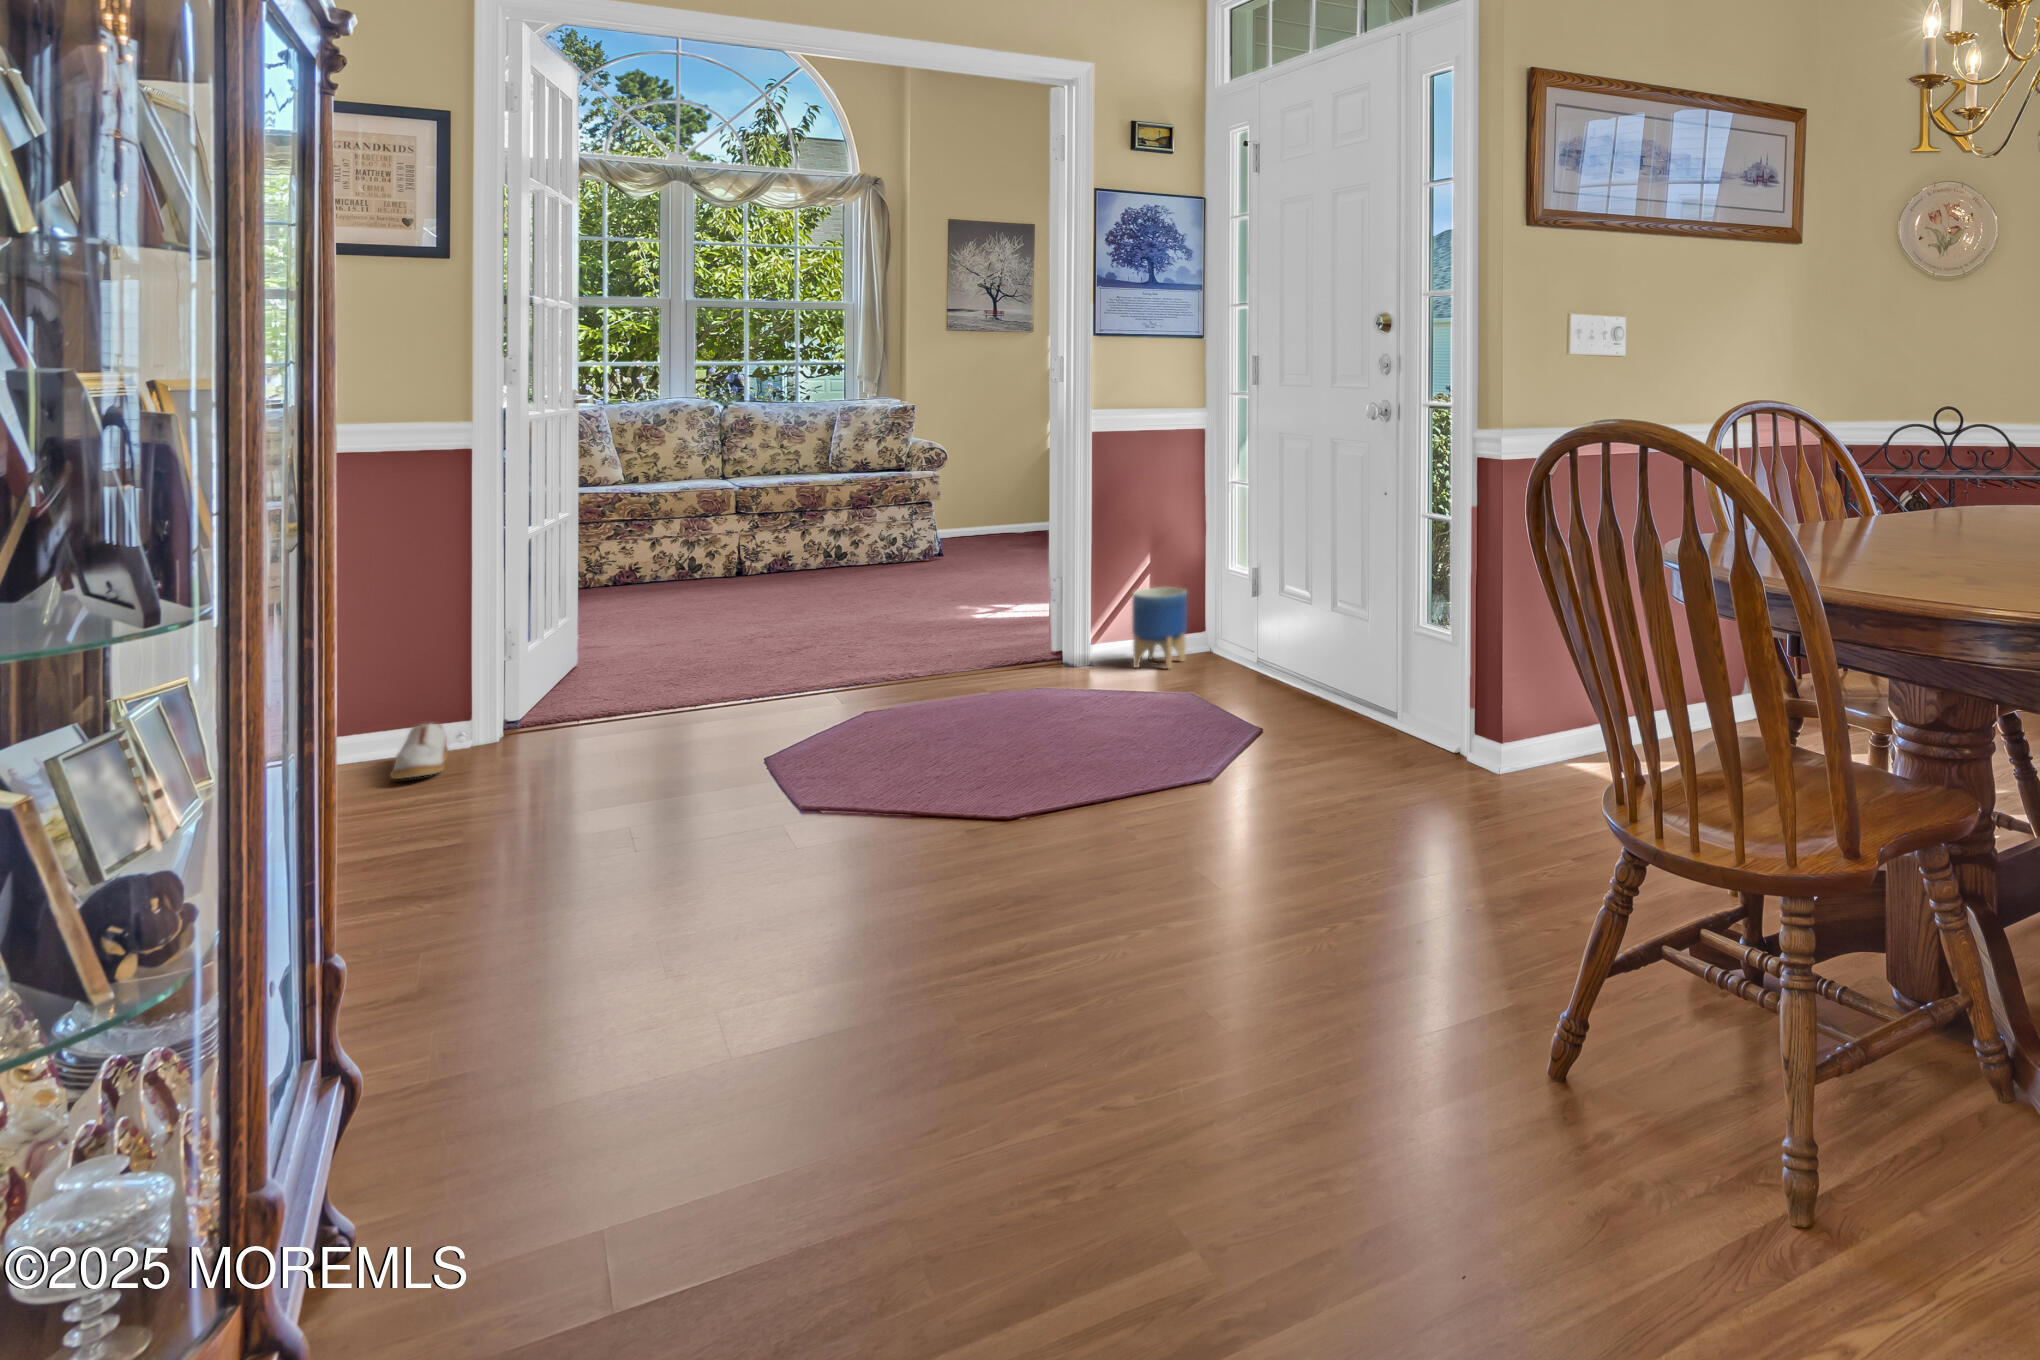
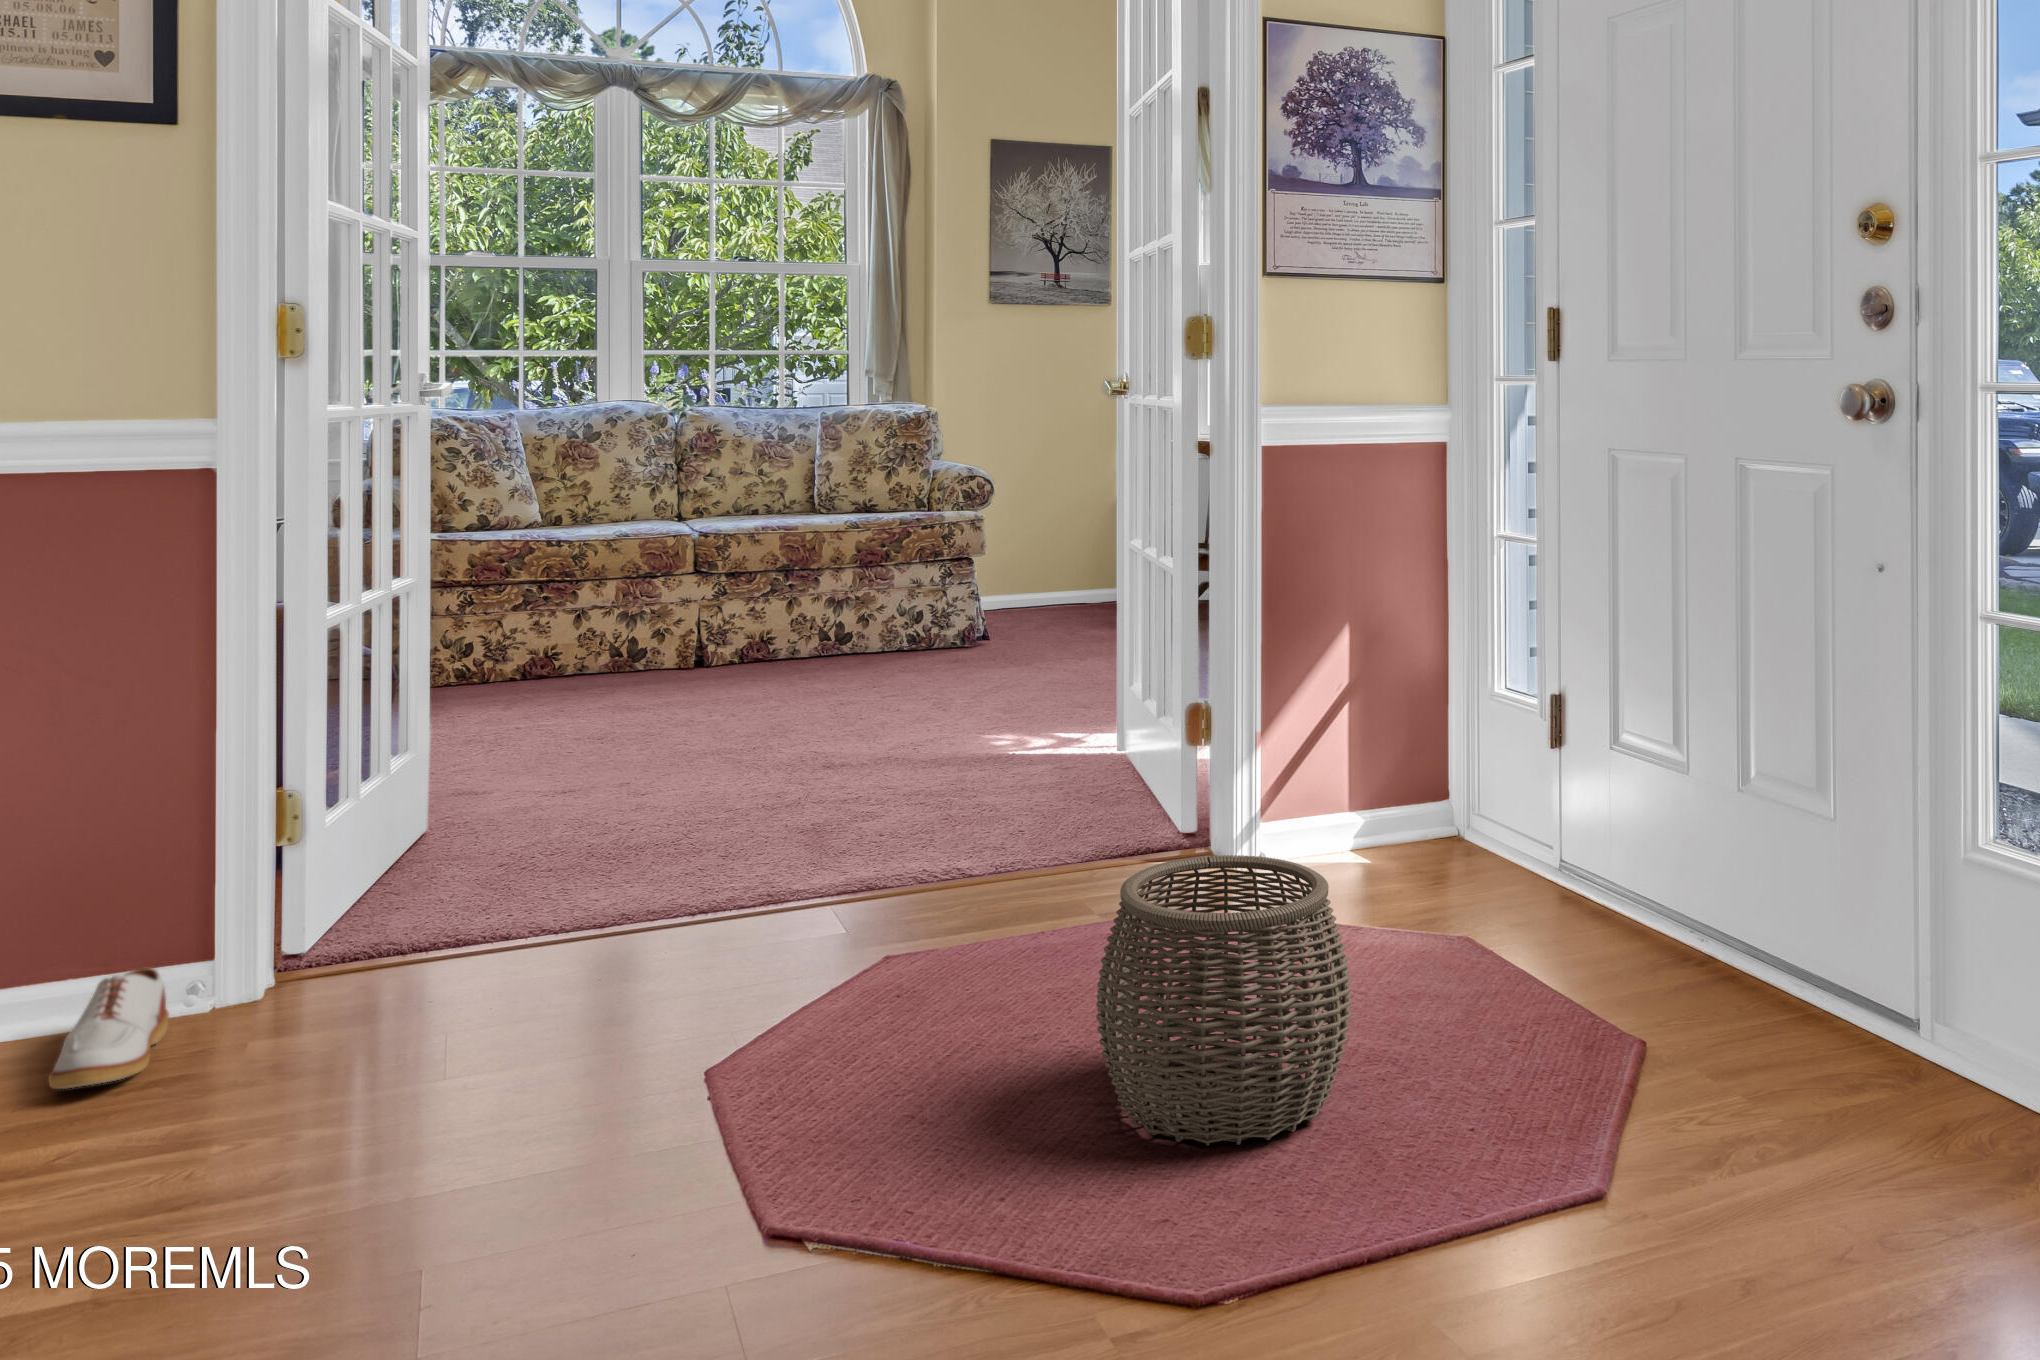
planter: present [1132,587,1187,669] -> none [1329,726,1424,879]
woven basket: none [975,640,1108,771] -> present [1096,855,1351,1146]

